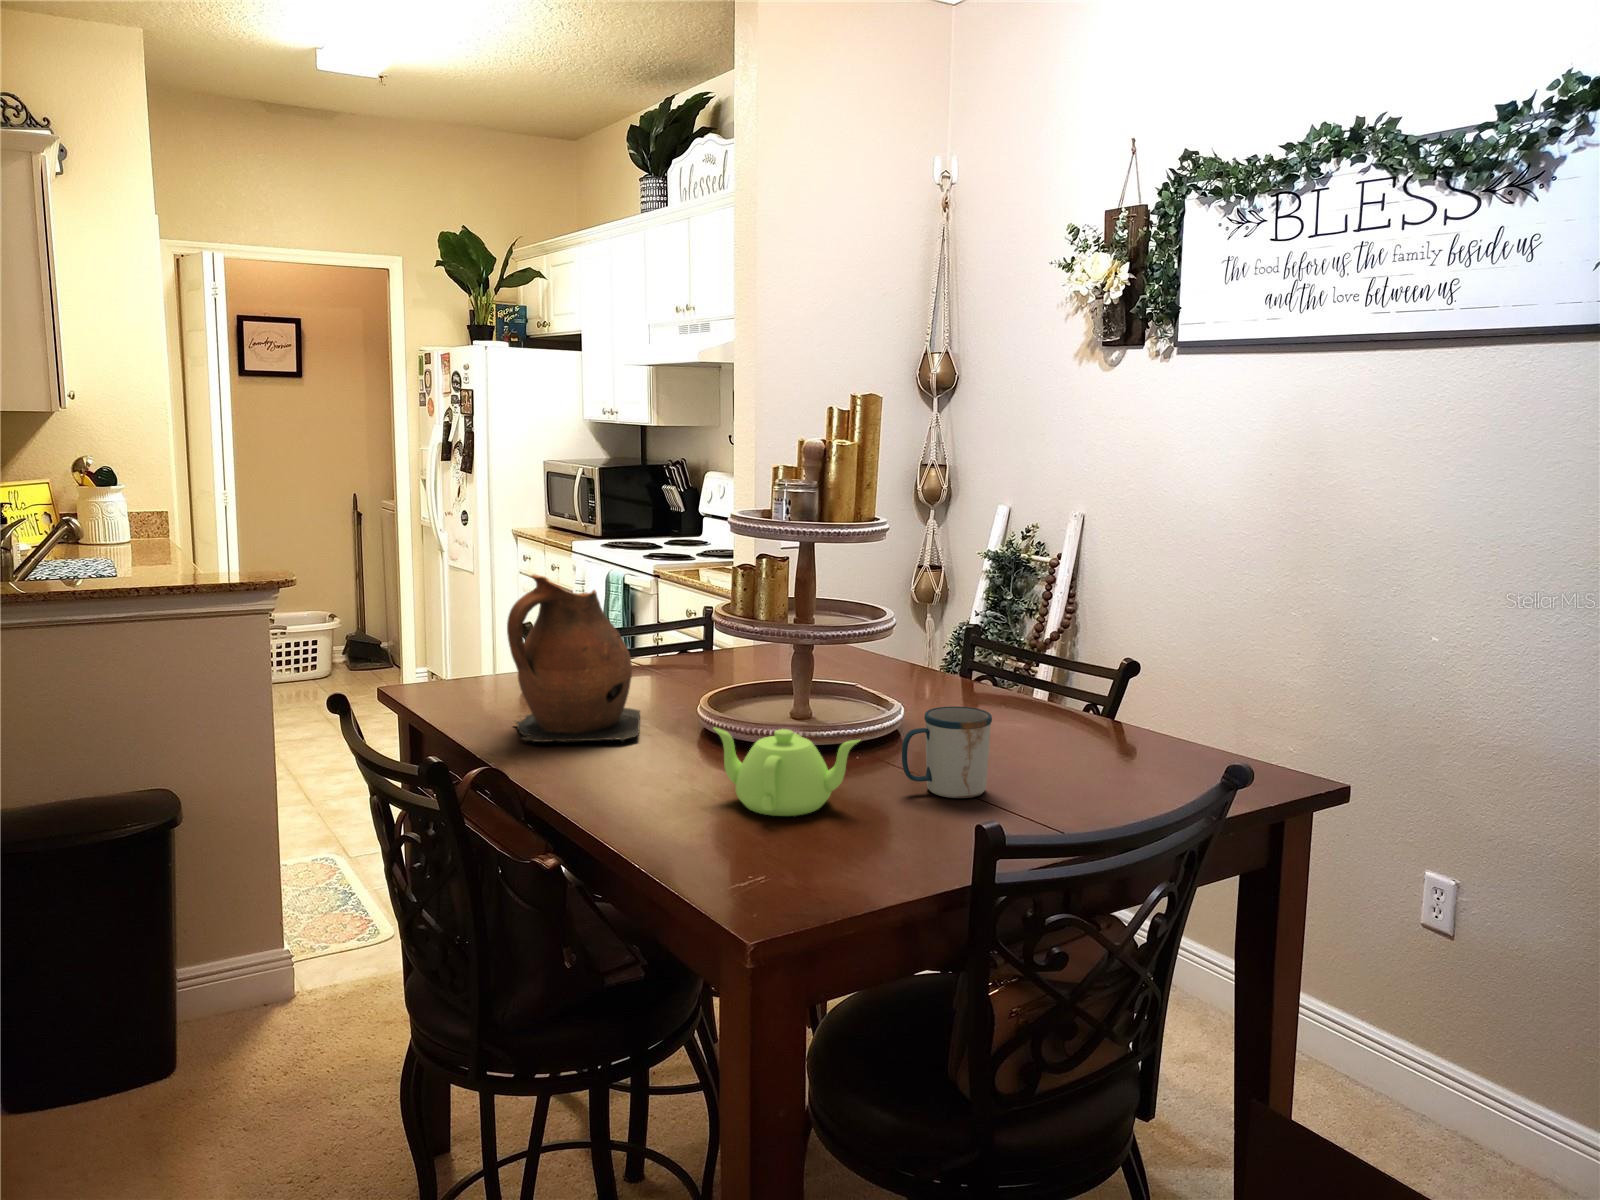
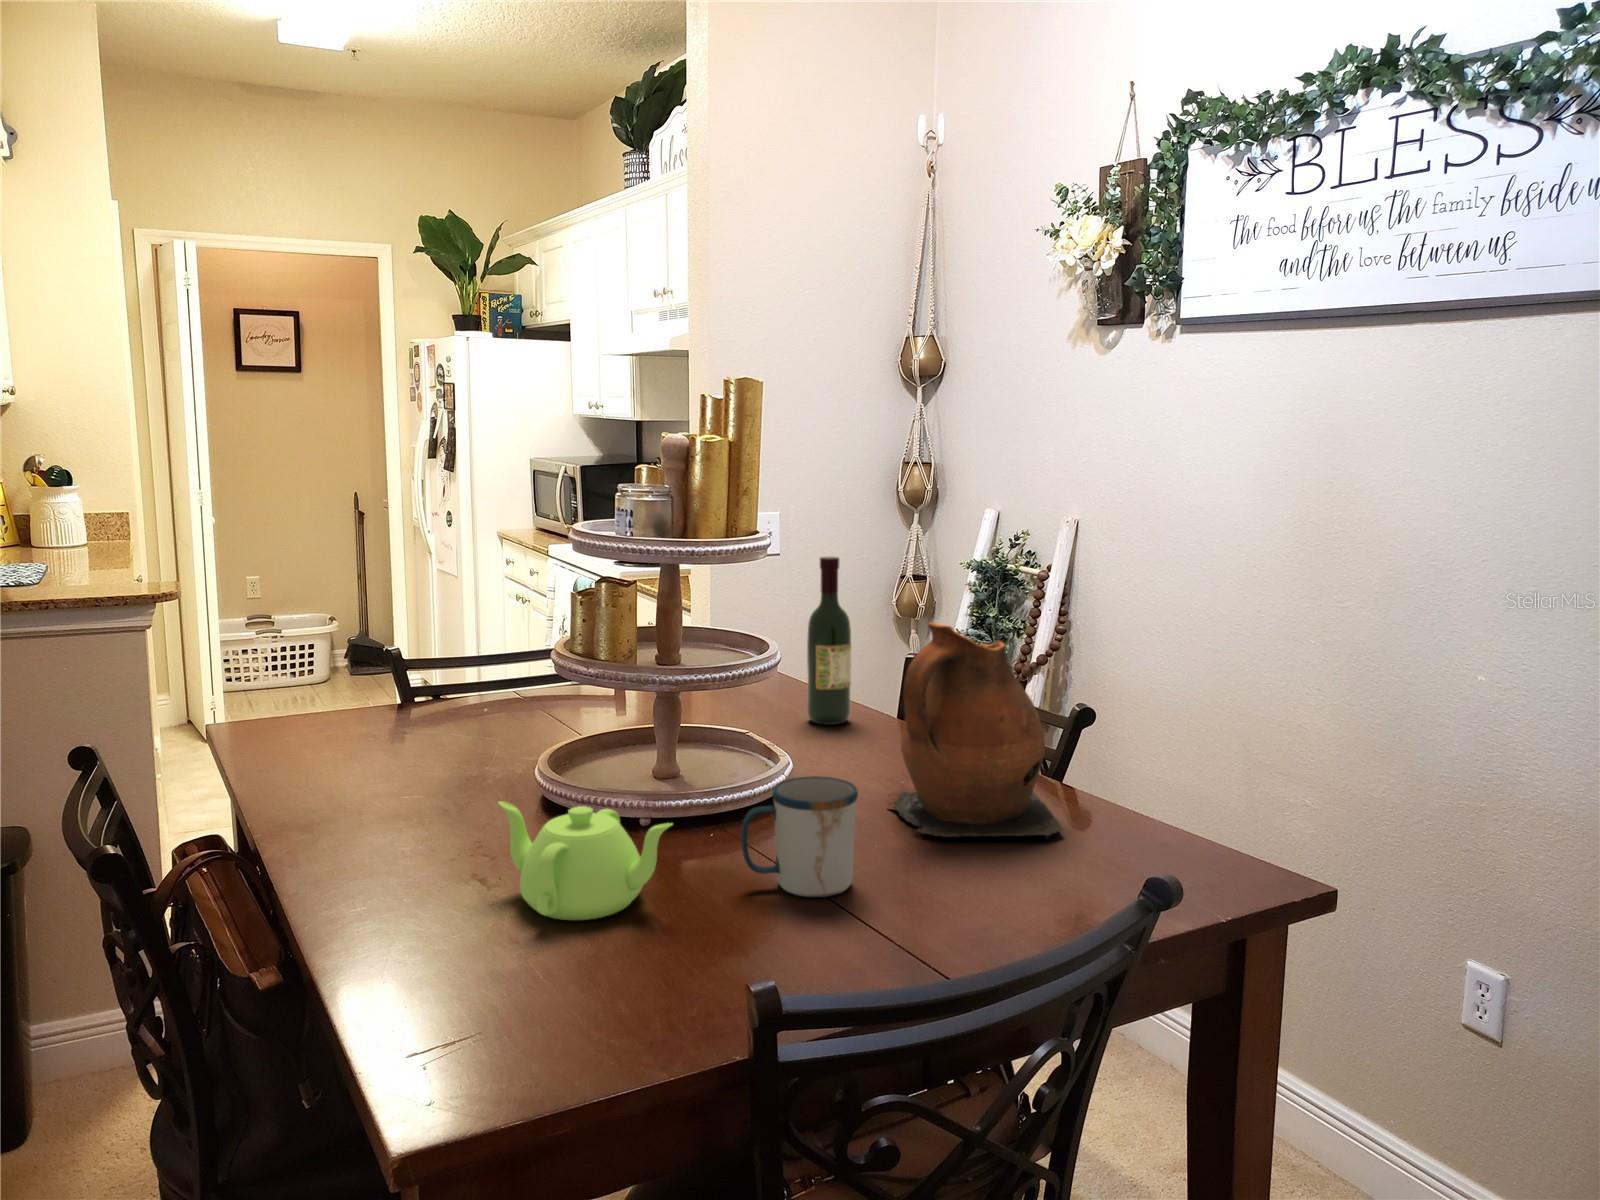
wine bottle: none [882,540,920,681] -> present [807,557,851,725]
ceramic pitcher: present [507,575,640,742] -> present [889,622,1063,839]

